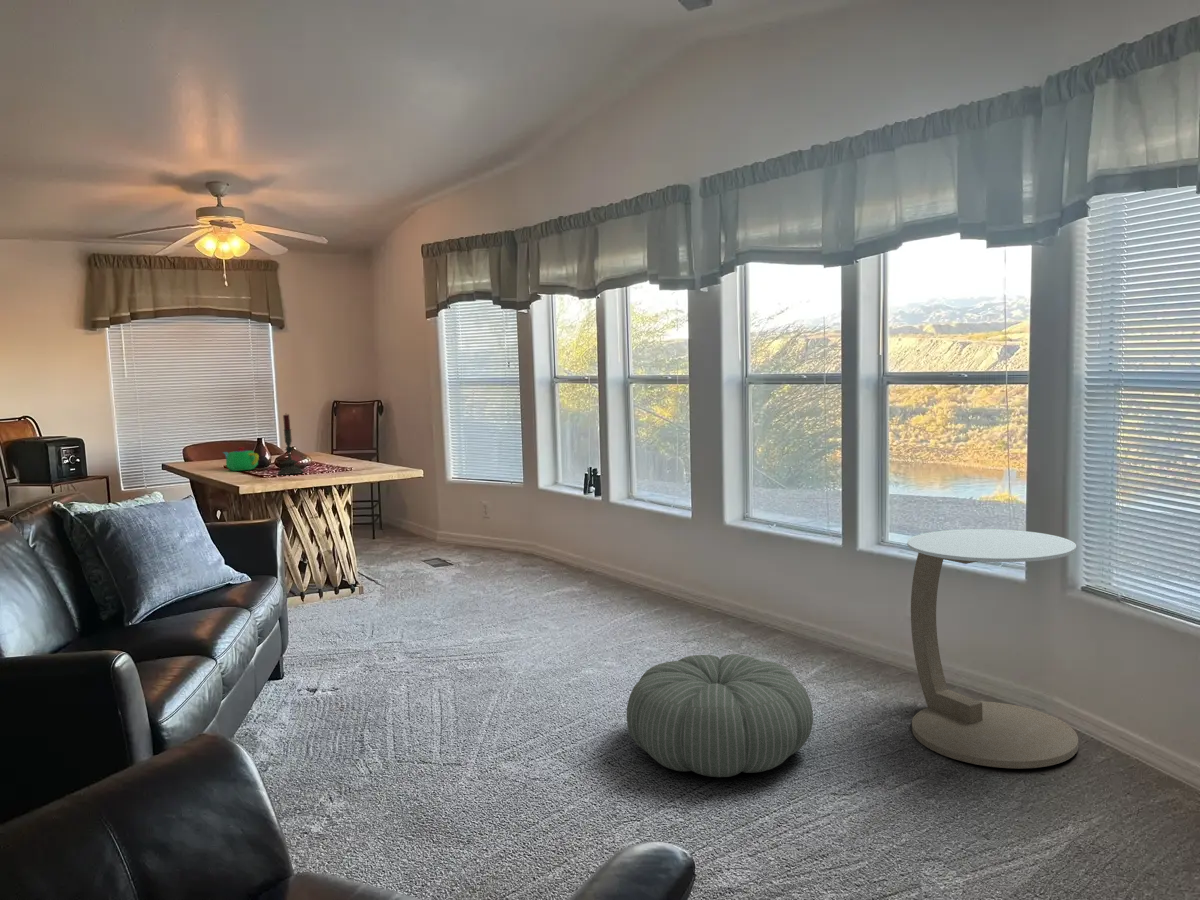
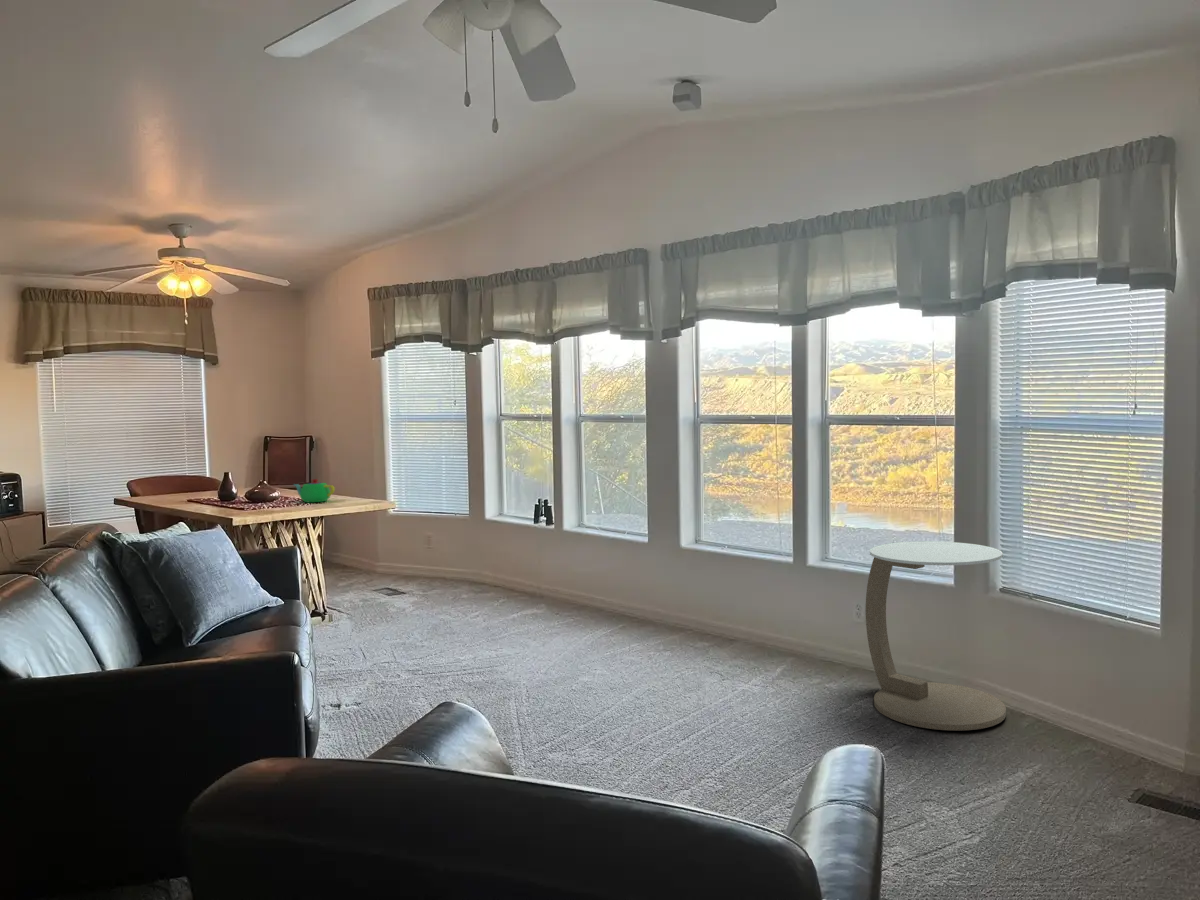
candle: present [278,415,303,475] -> none [248,447,273,507]
teapot: present [224,447,259,471] -> present [294,479,335,502]
pouf: present [627,654,813,777] -> none [653,652,808,752]

